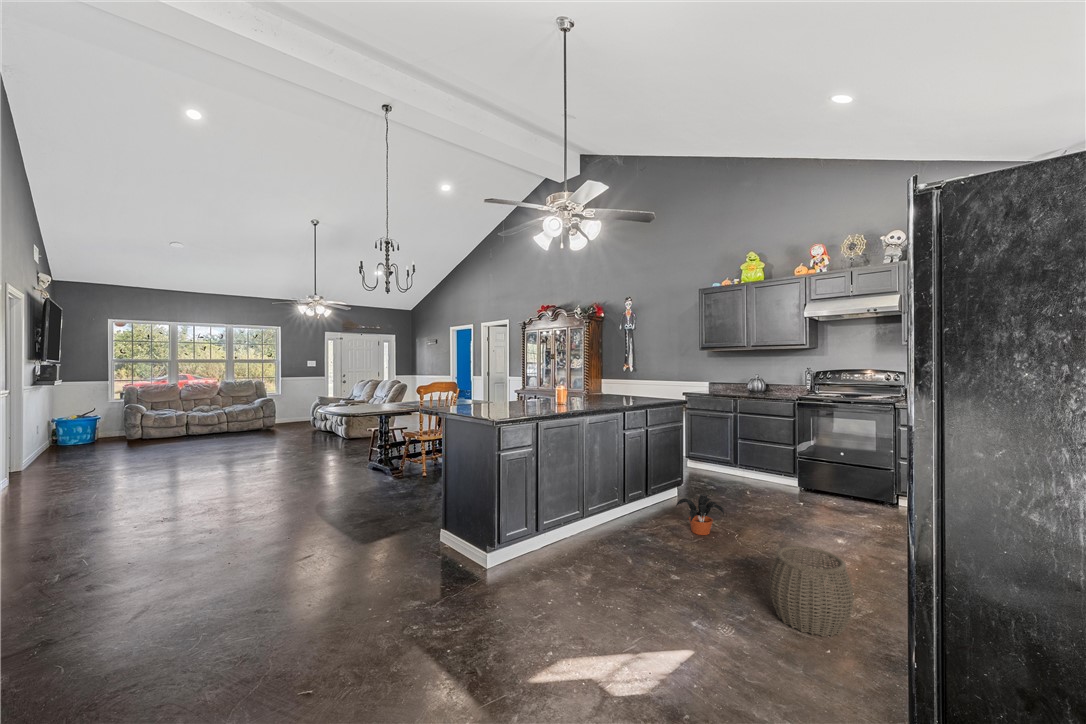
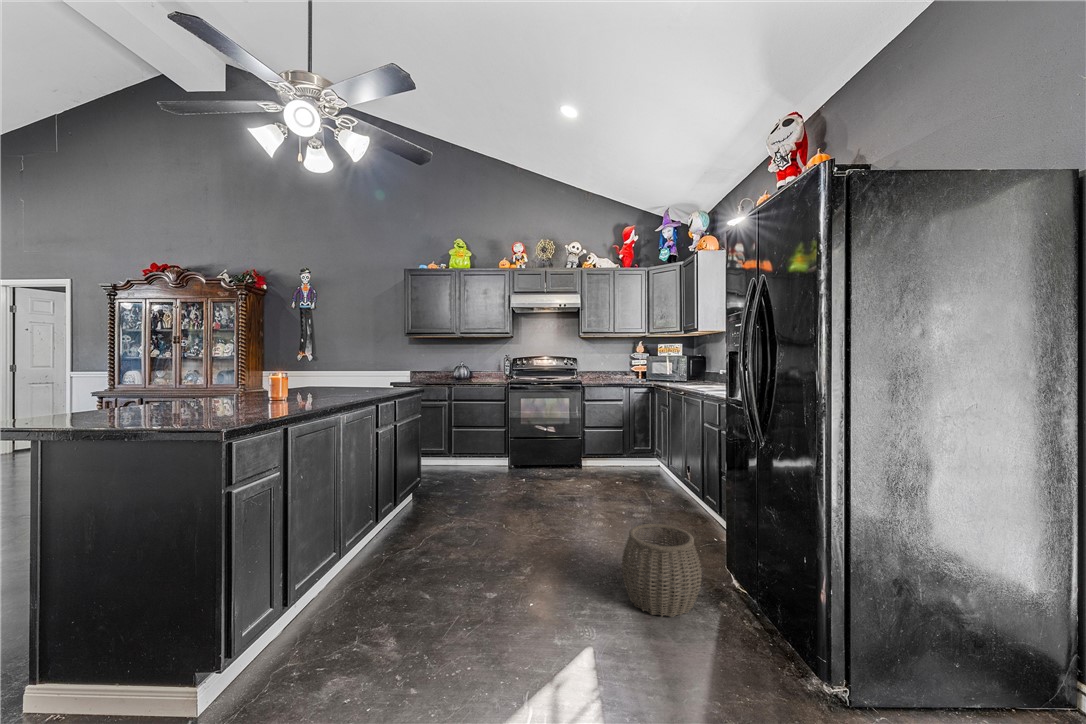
potted plant: present [676,494,724,535] -> none [451,492,504,540]

